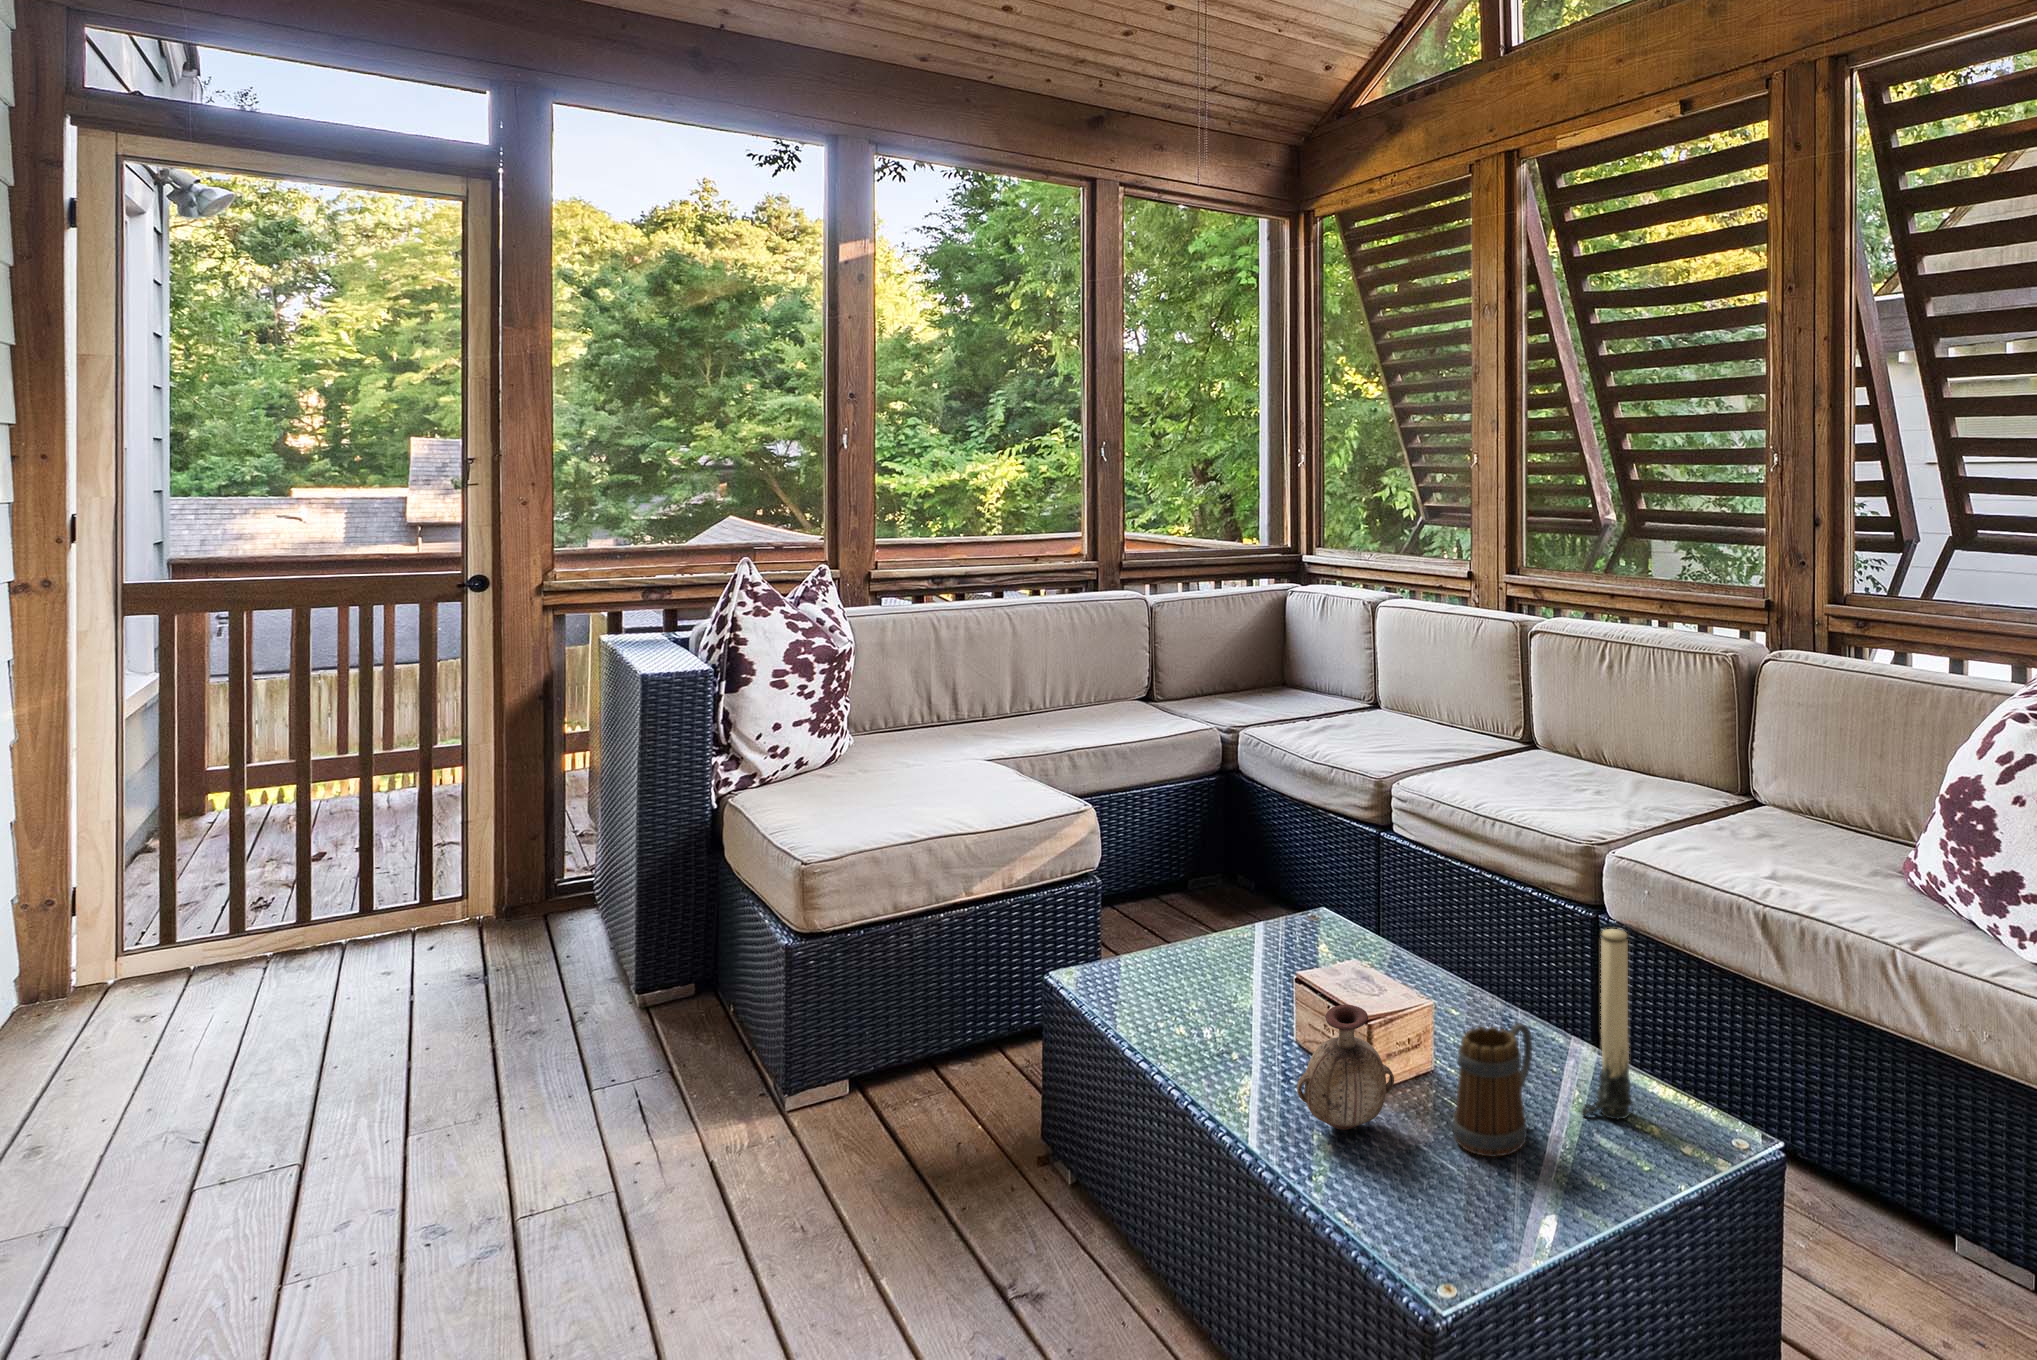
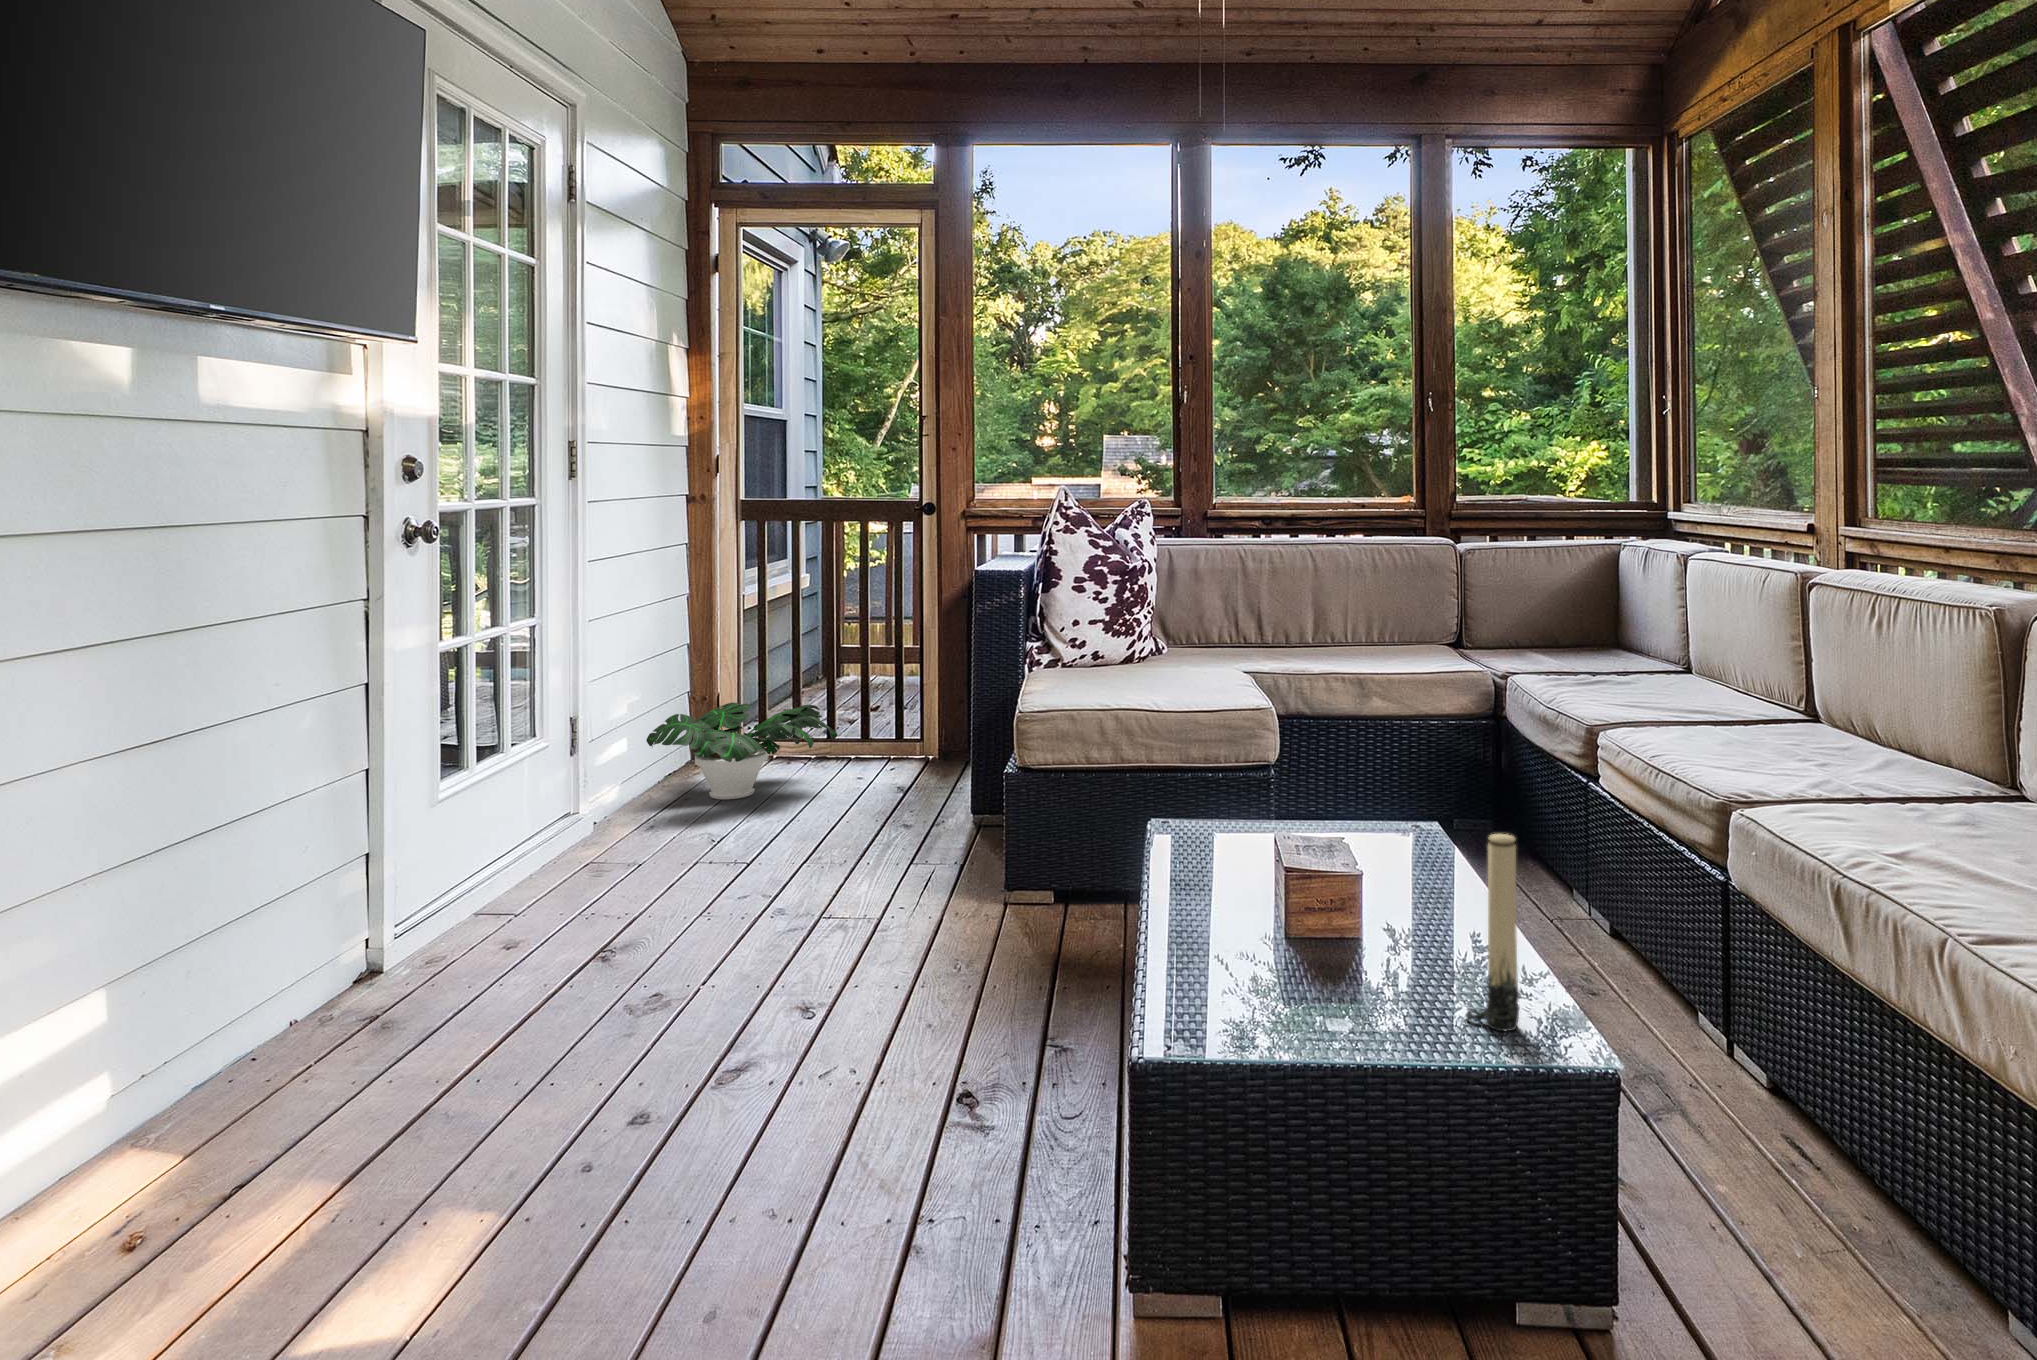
potted plant: none [45,864,393,1023] -> present [646,702,838,799]
vase: present [1297,1005,1394,1130] -> none [1195,864,1285,979]
mug: present [1453,1023,1532,1156] -> none [1315,906,1415,1029]

